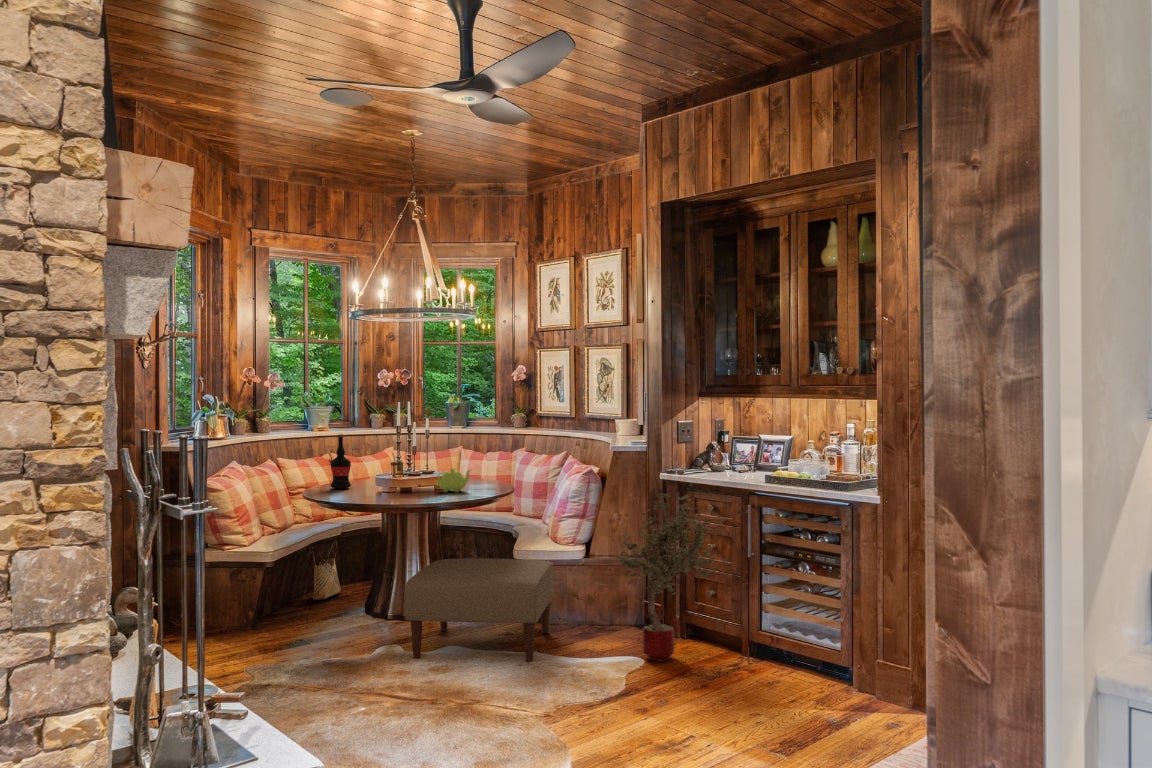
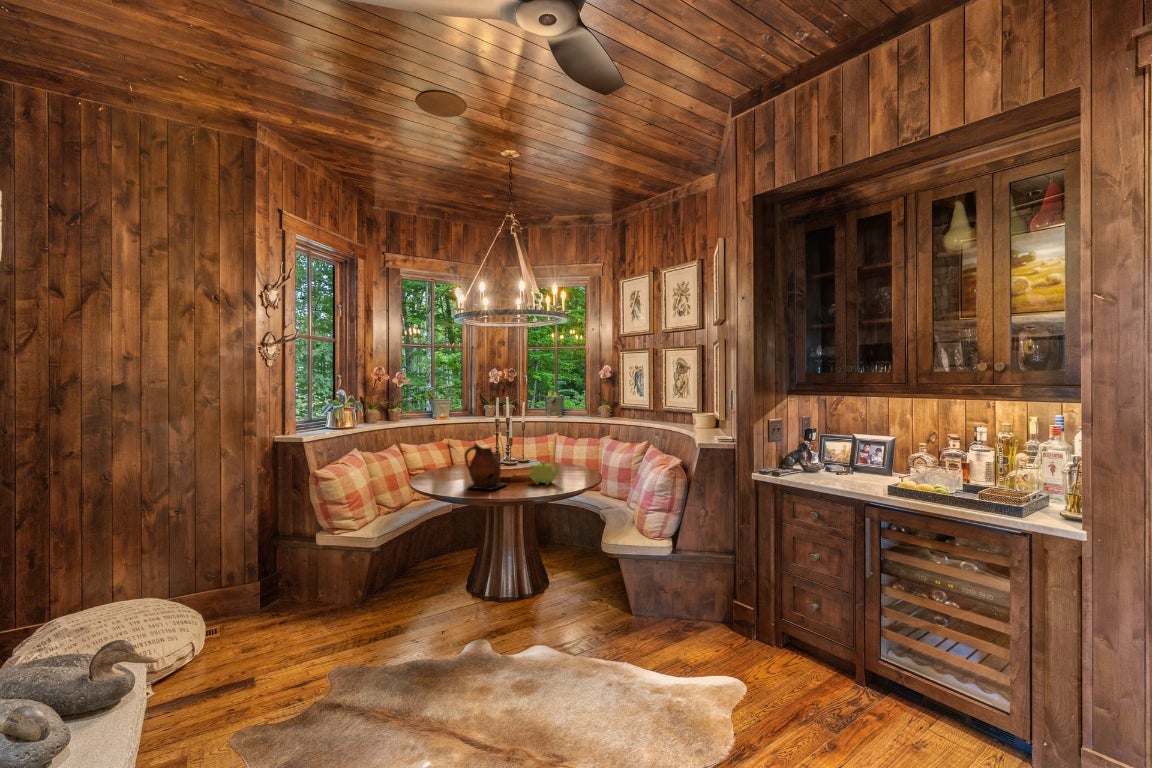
wine bottle: present [331,434,351,489] -> none [433,427,452,478]
ceramic pitcher: none [370,448,415,497] -> present [464,443,507,490]
potted tree: present [617,493,717,661] -> none [706,499,829,683]
woven basket: present [312,544,341,600] -> none [428,516,453,567]
ottoman: present [405,558,554,662] -> none [491,548,641,675]

